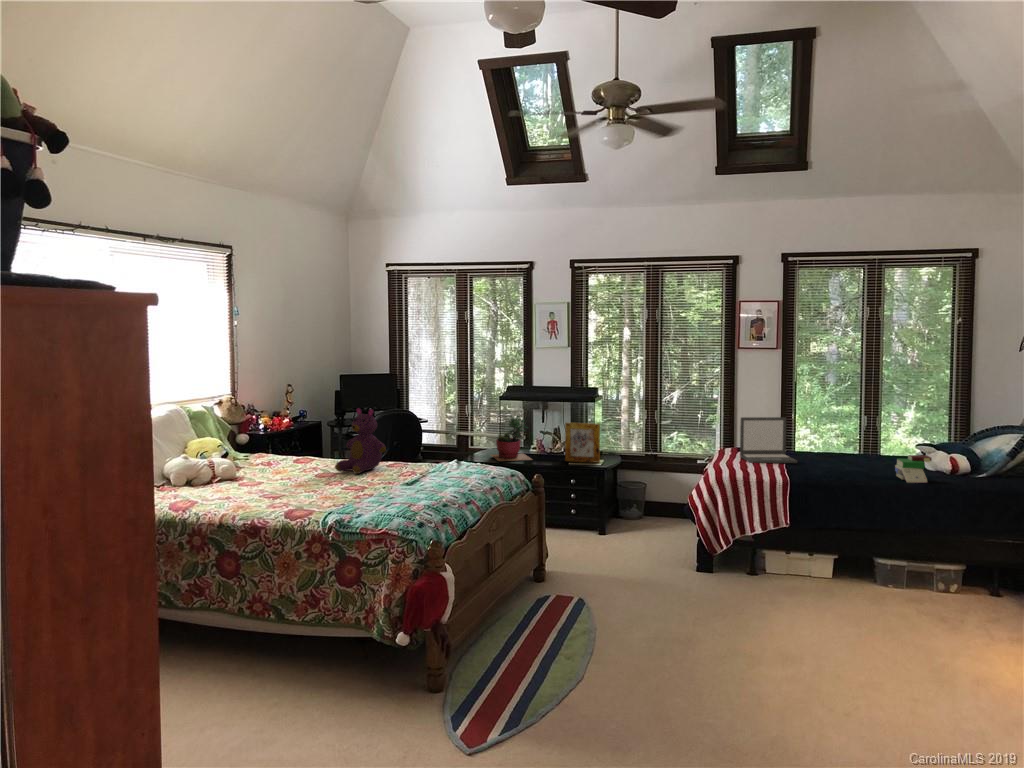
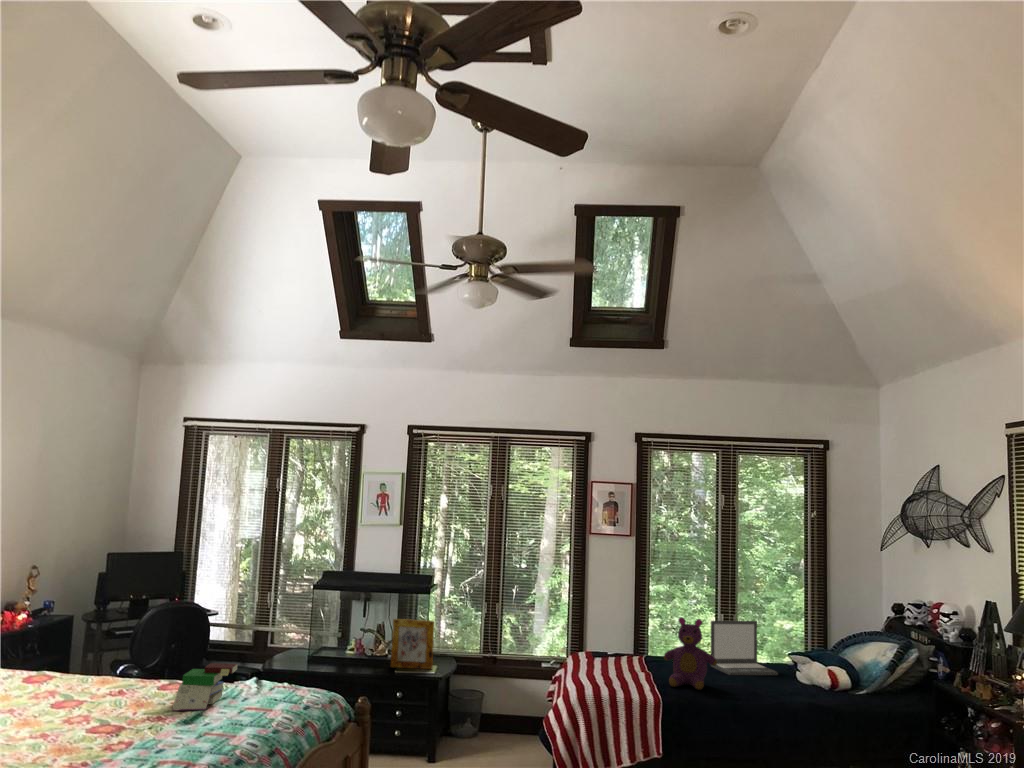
teddy bear: present [335,408,386,474] -> present [664,617,717,690]
succulent plant: present [491,415,532,461] -> none [297,607,351,668]
laptop: present [740,417,797,463] -> present [711,621,778,675]
book: present [895,455,932,483] -> present [172,663,238,711]

